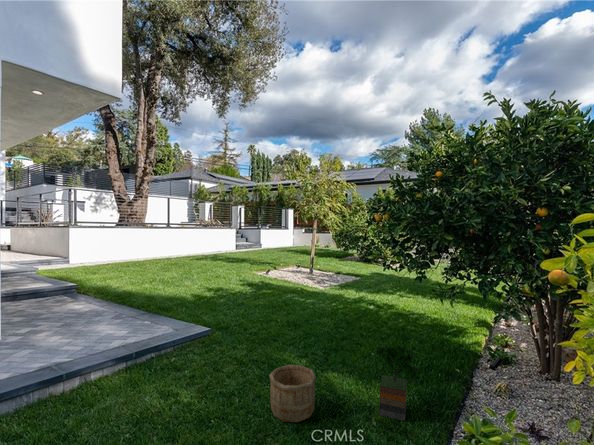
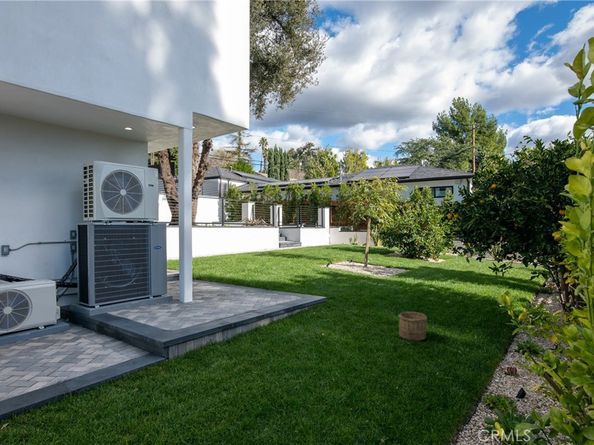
potted tree: present [374,344,420,421] -> none [460,297,491,341]

